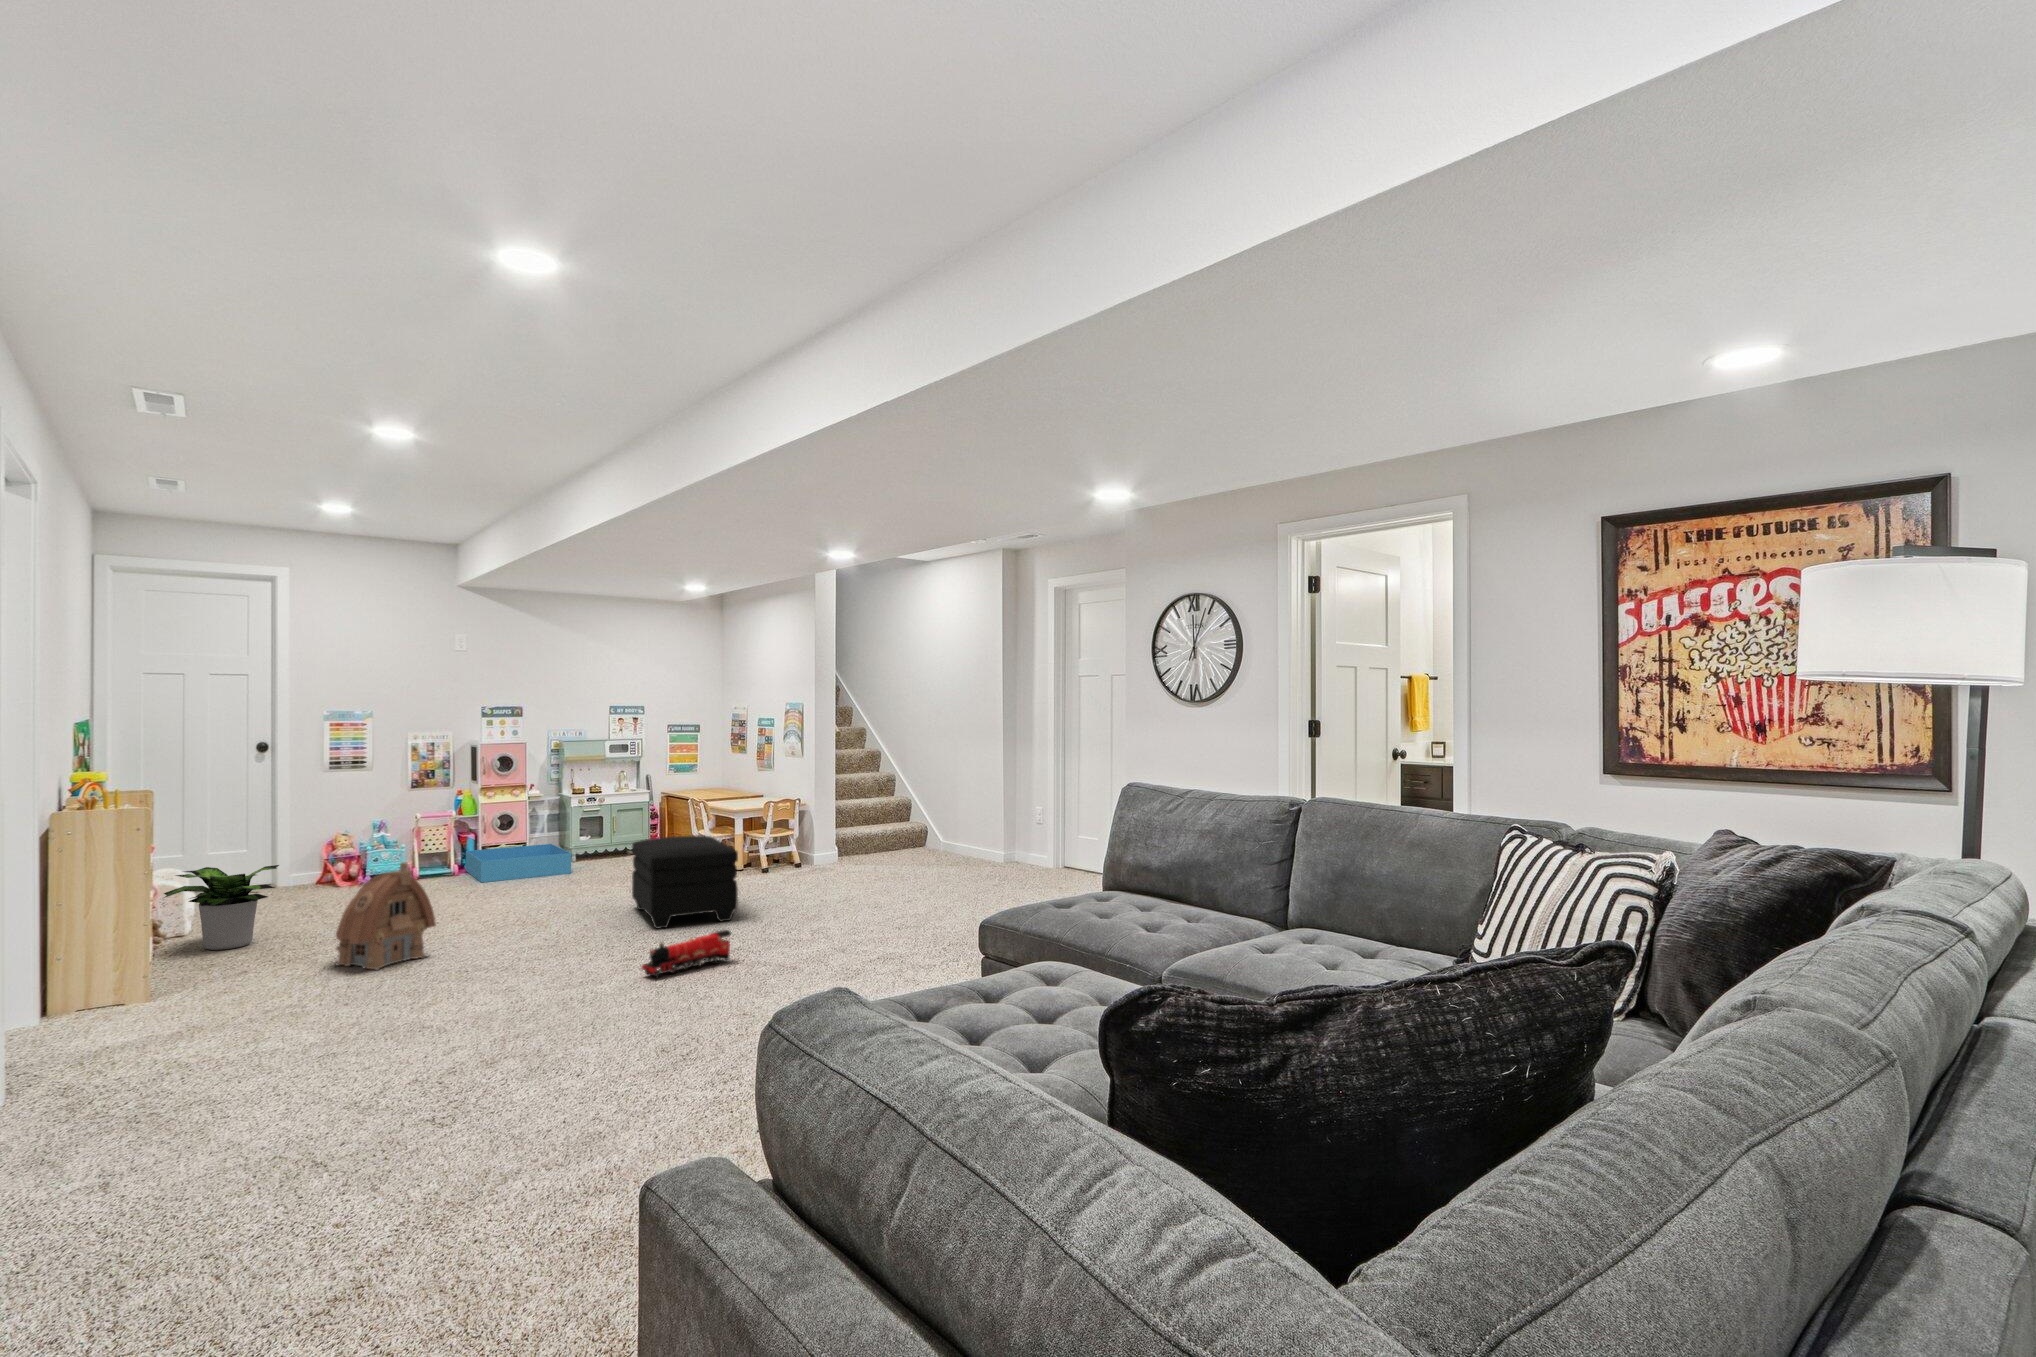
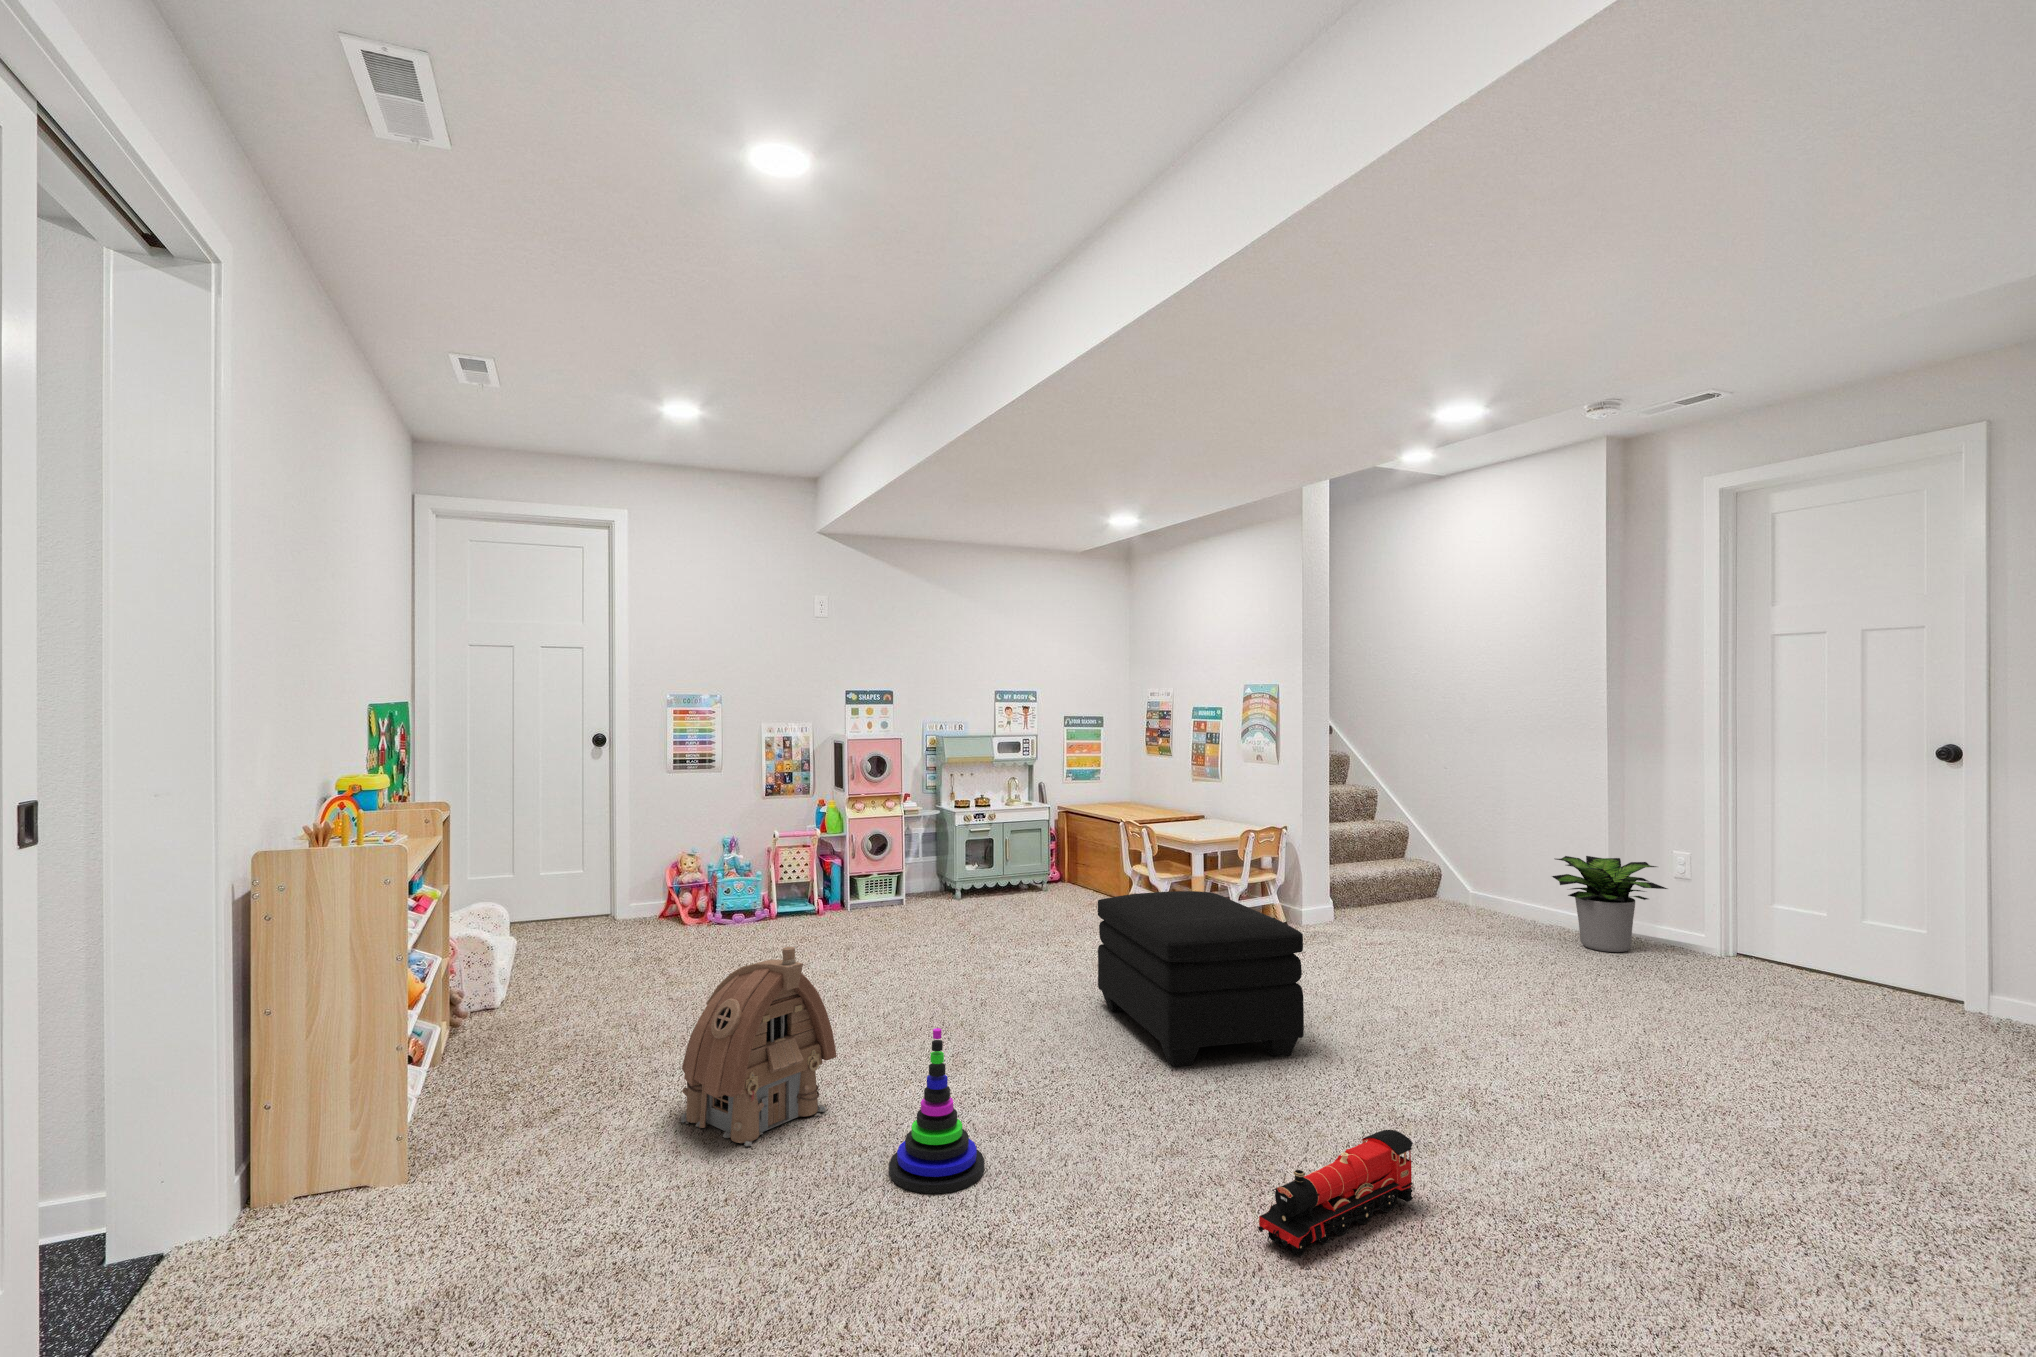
storage bin: present [466,844,571,882] -> none [832,873,967,930]
potted plant: present [164,865,279,950] -> present [1552,856,1667,952]
stacking toy: none [459,896,515,976] -> present [889,1028,985,1194]

